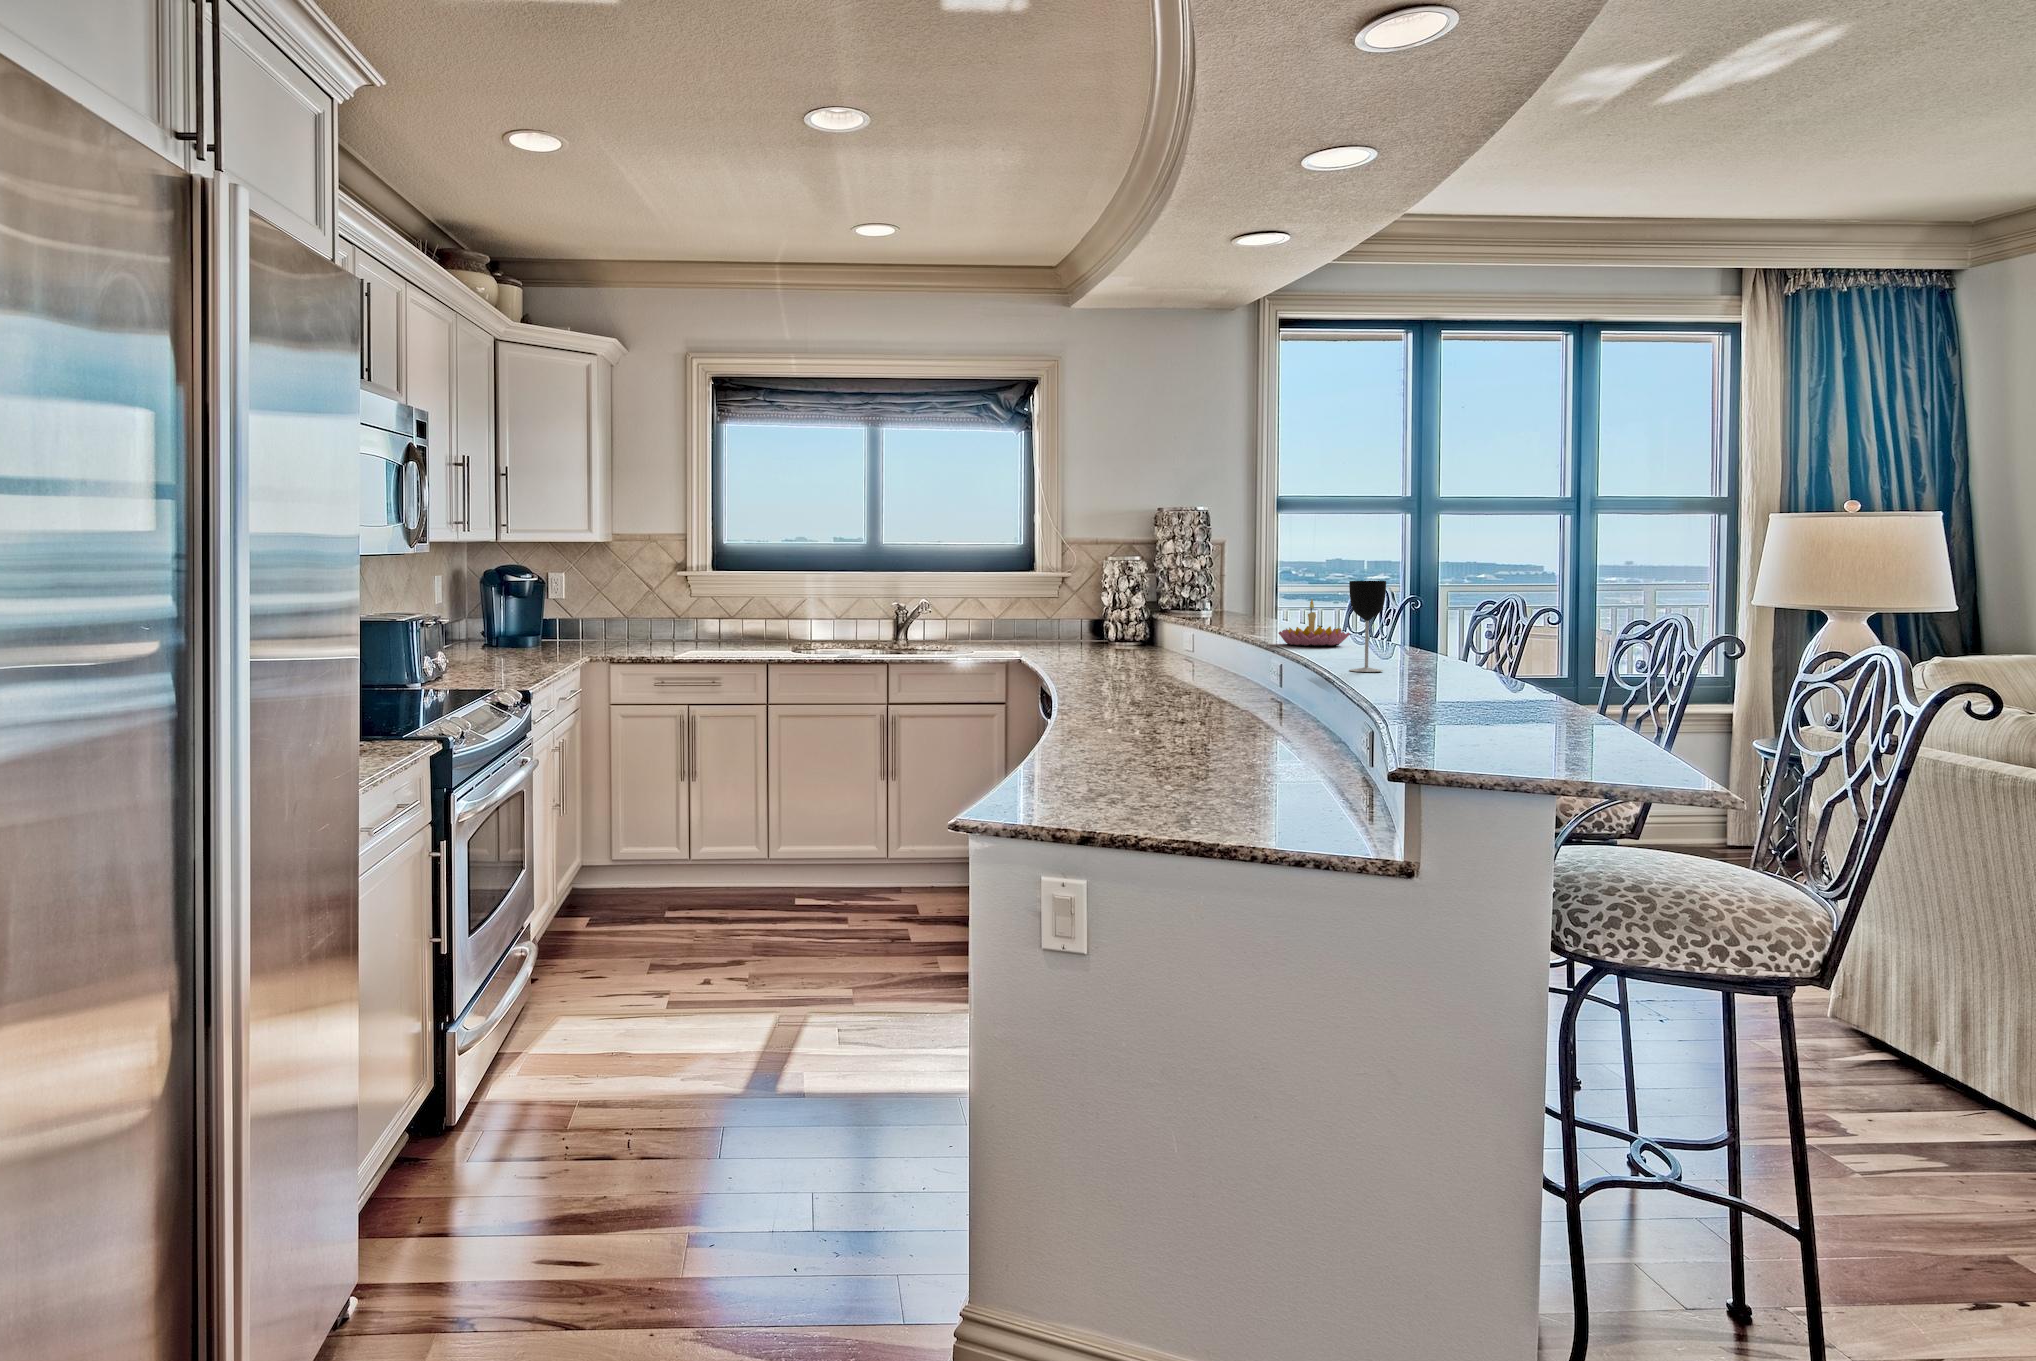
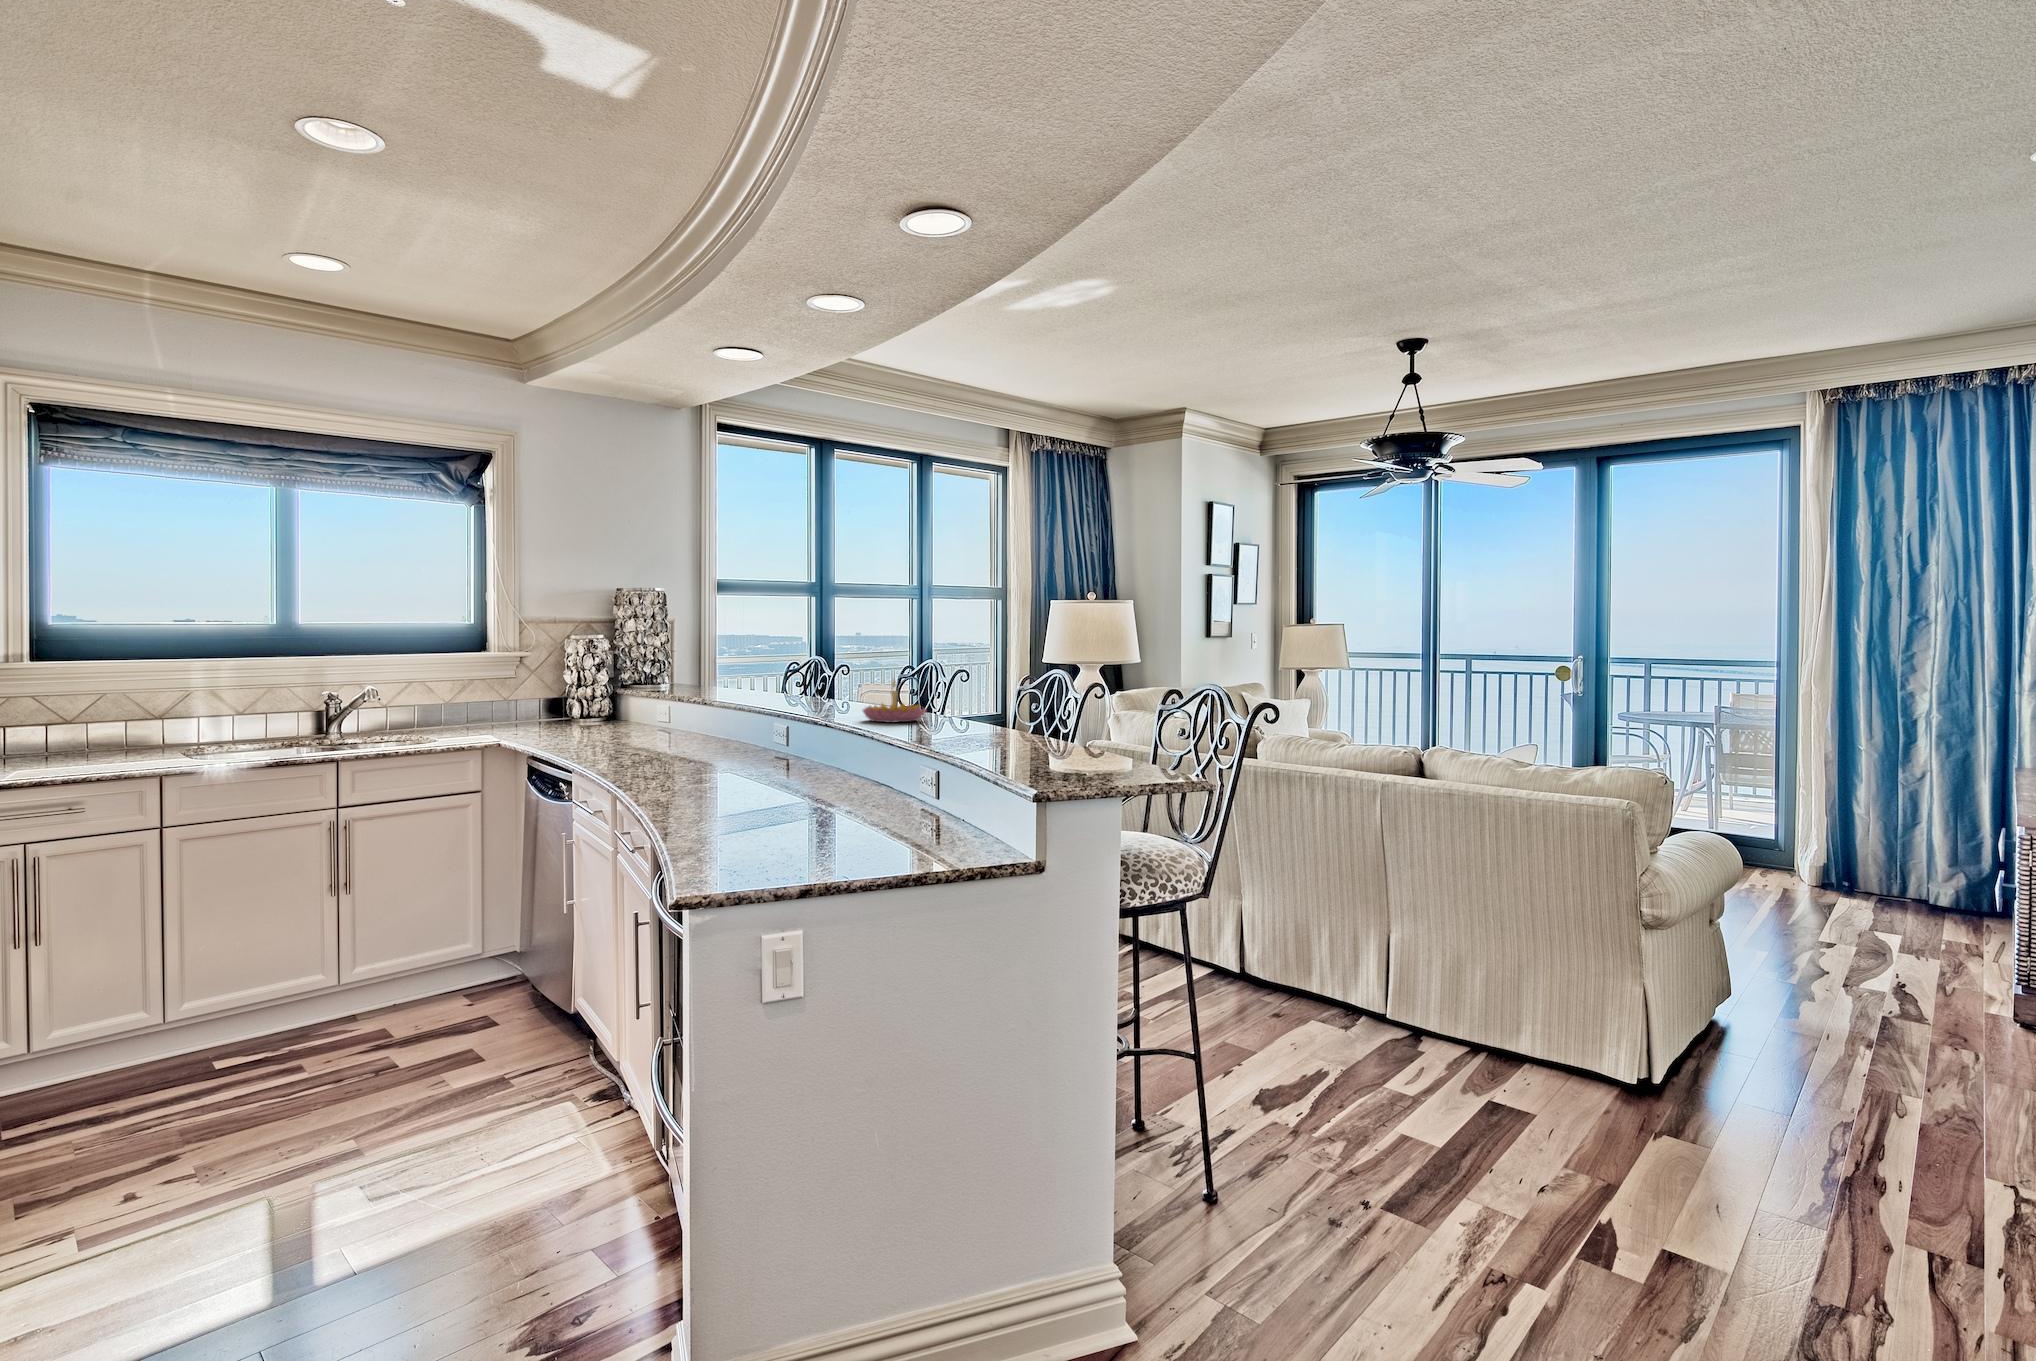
wine glass: present [1349,581,1386,672] -> none [1030,664,1064,749]

